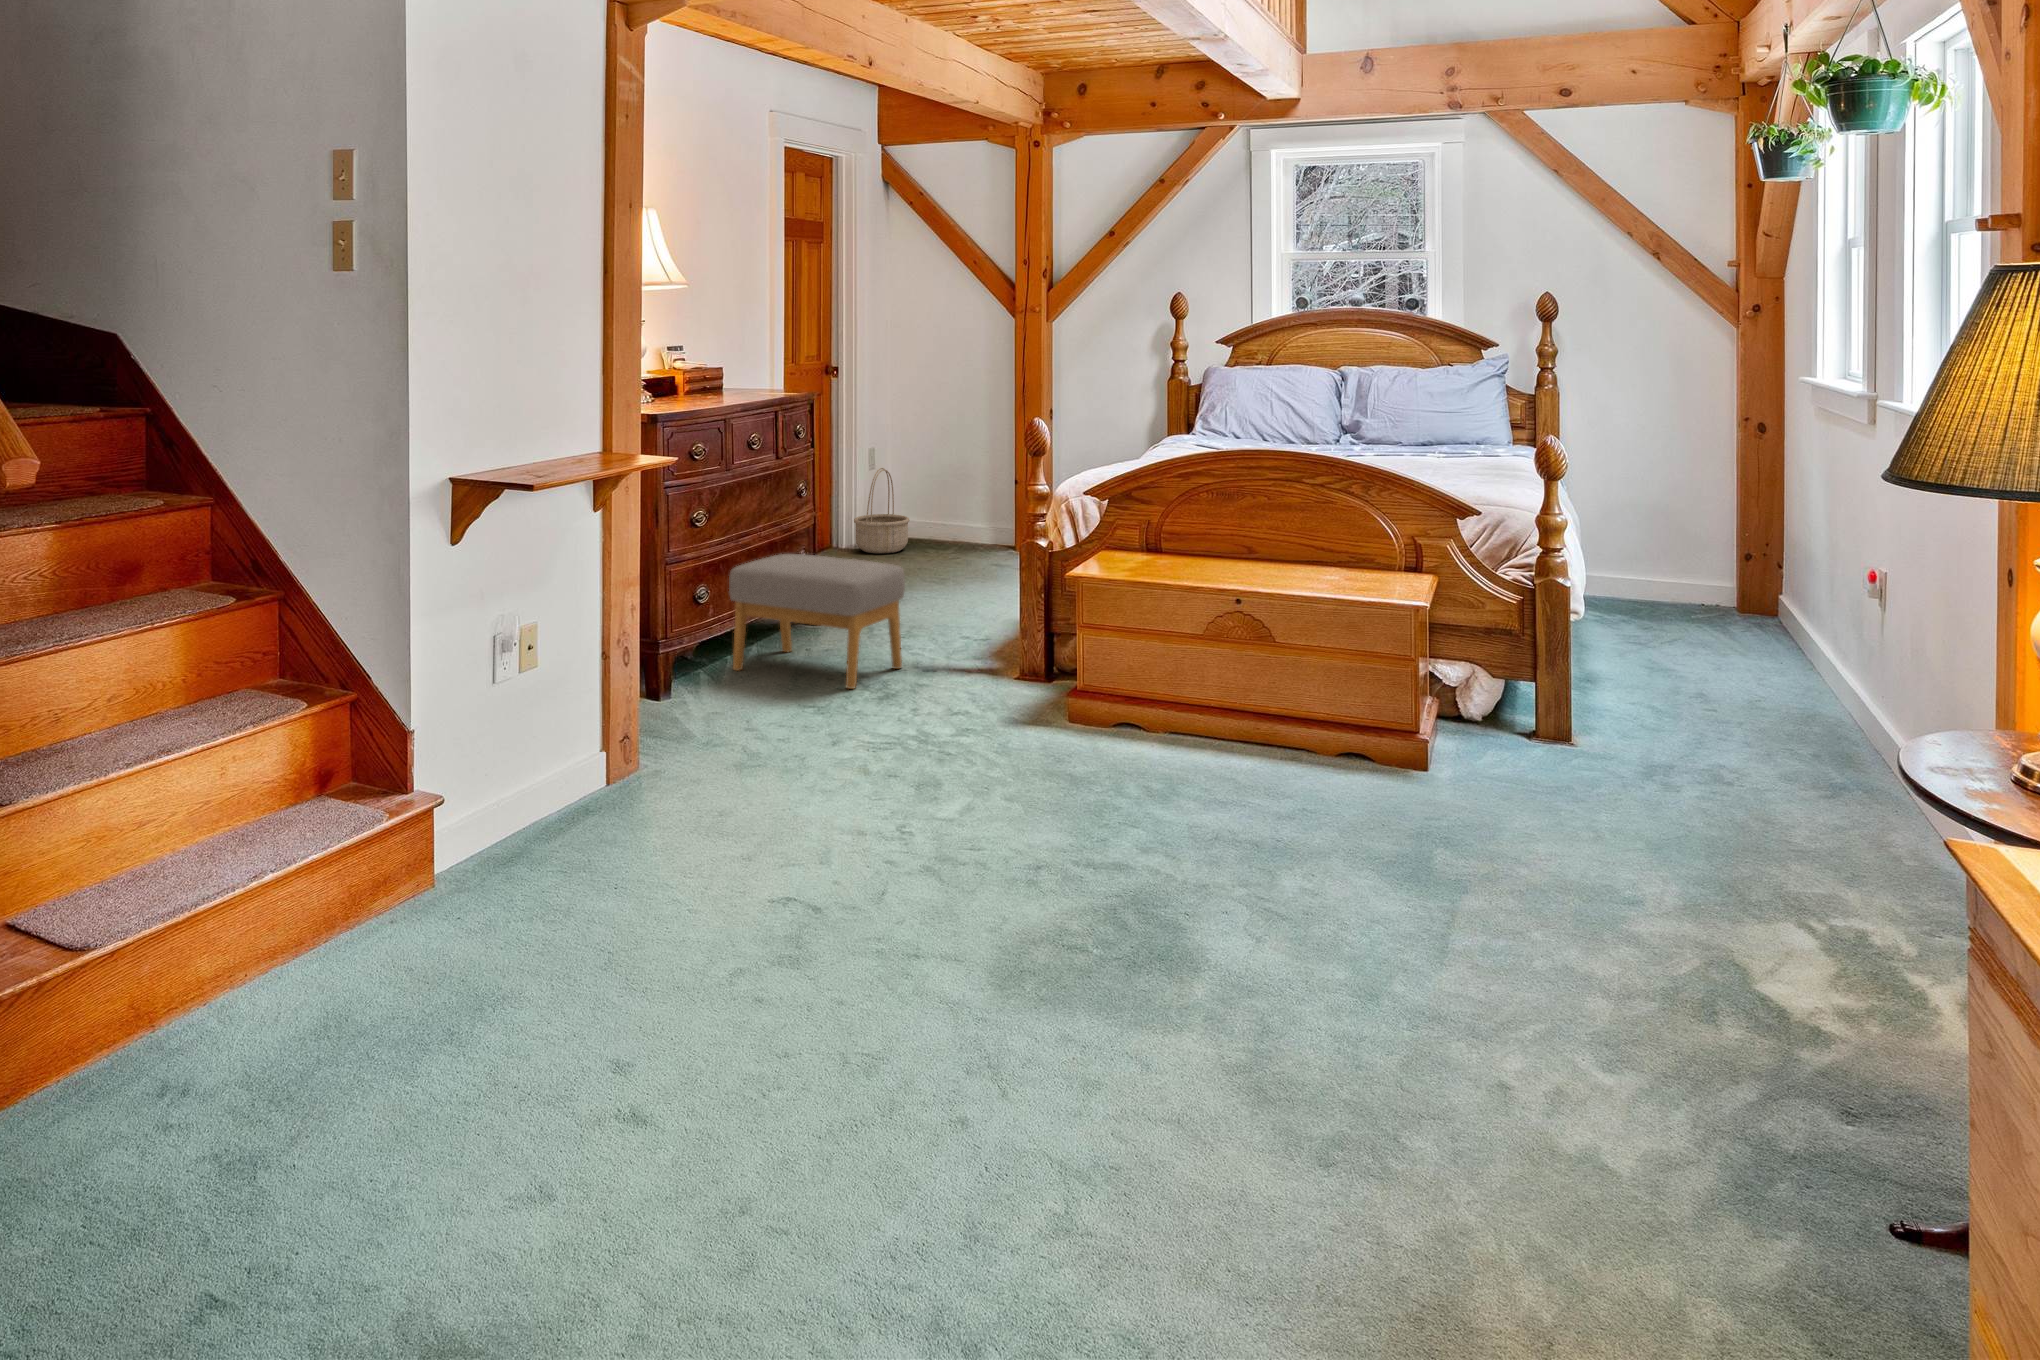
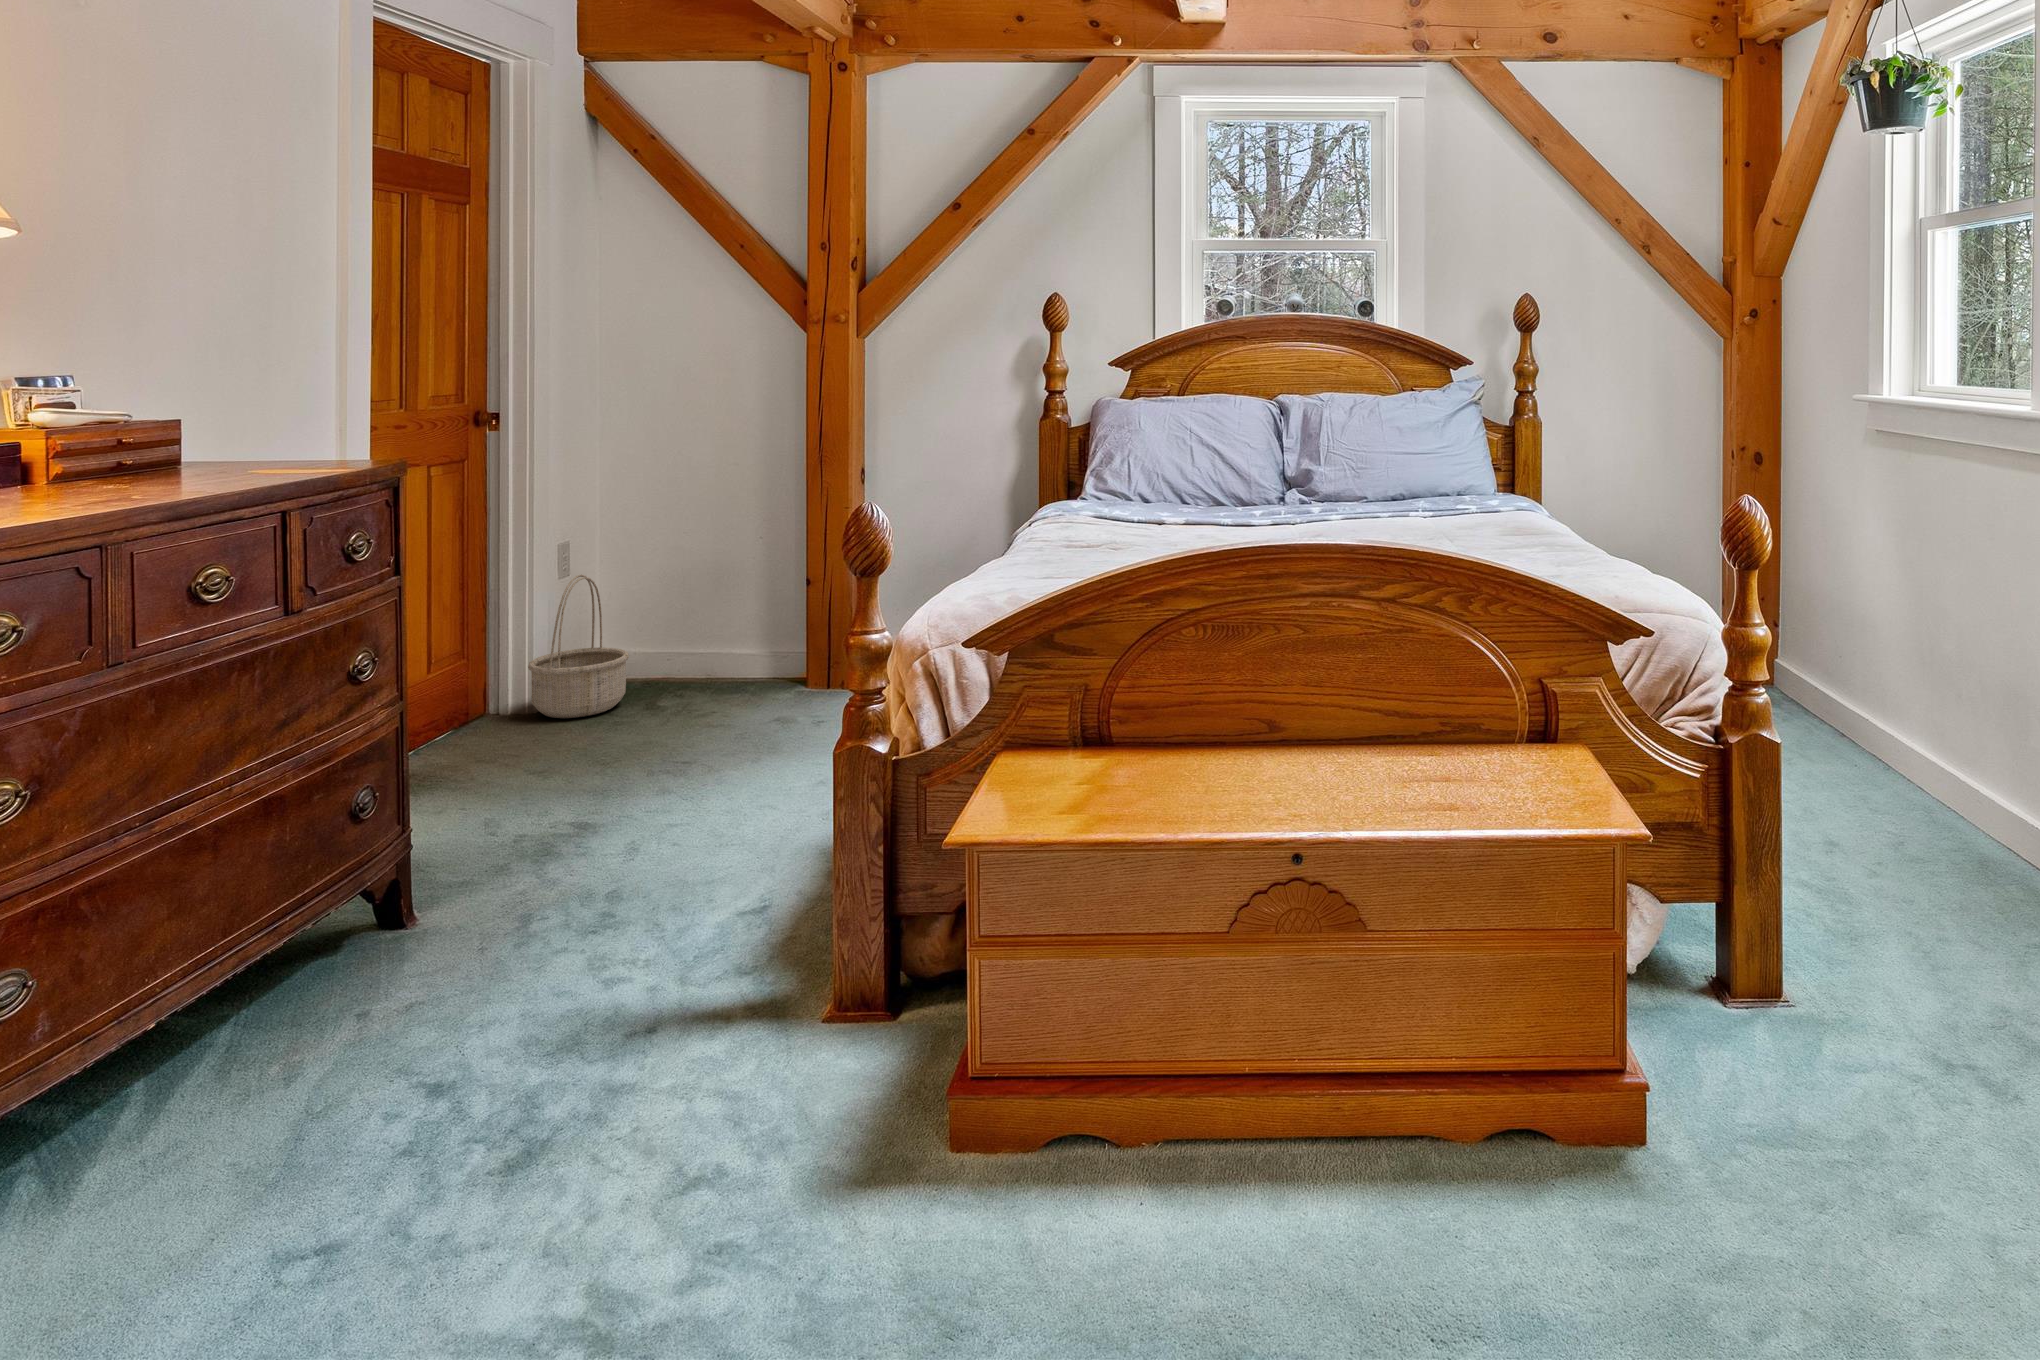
footstool: present [729,554,905,689] -> none [139,810,588,1136]

